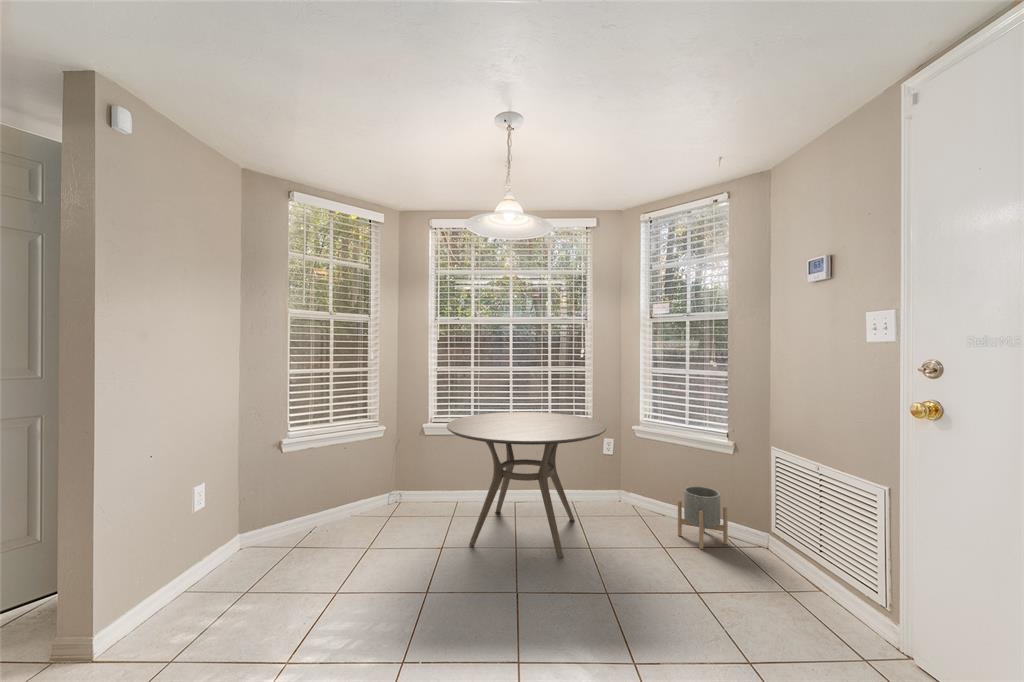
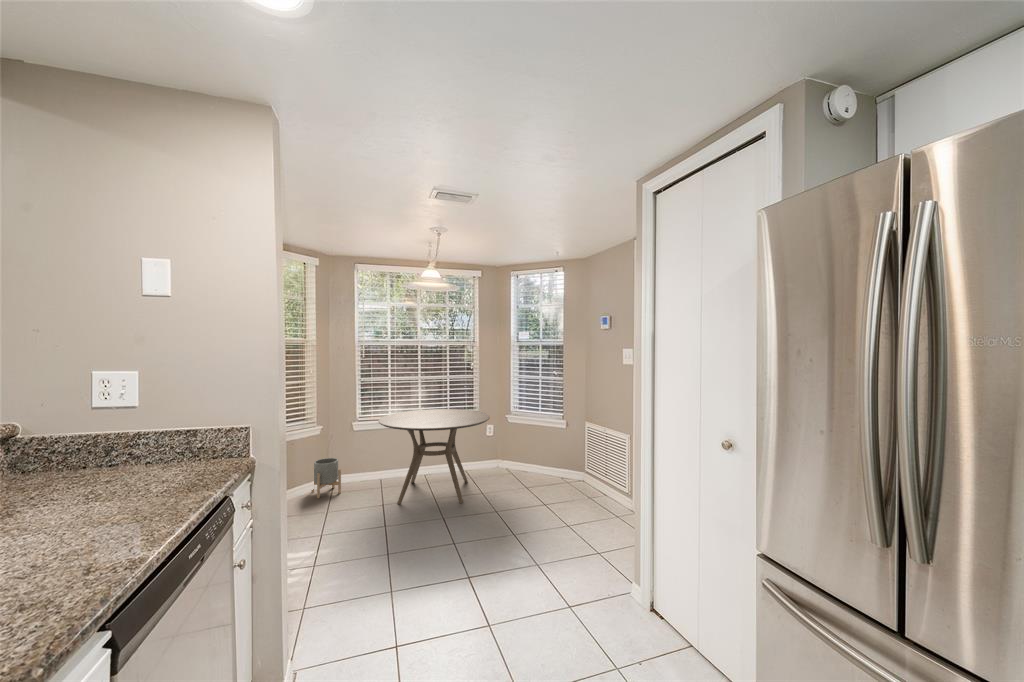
planter: present [678,486,728,549] -> present [311,458,341,498]

